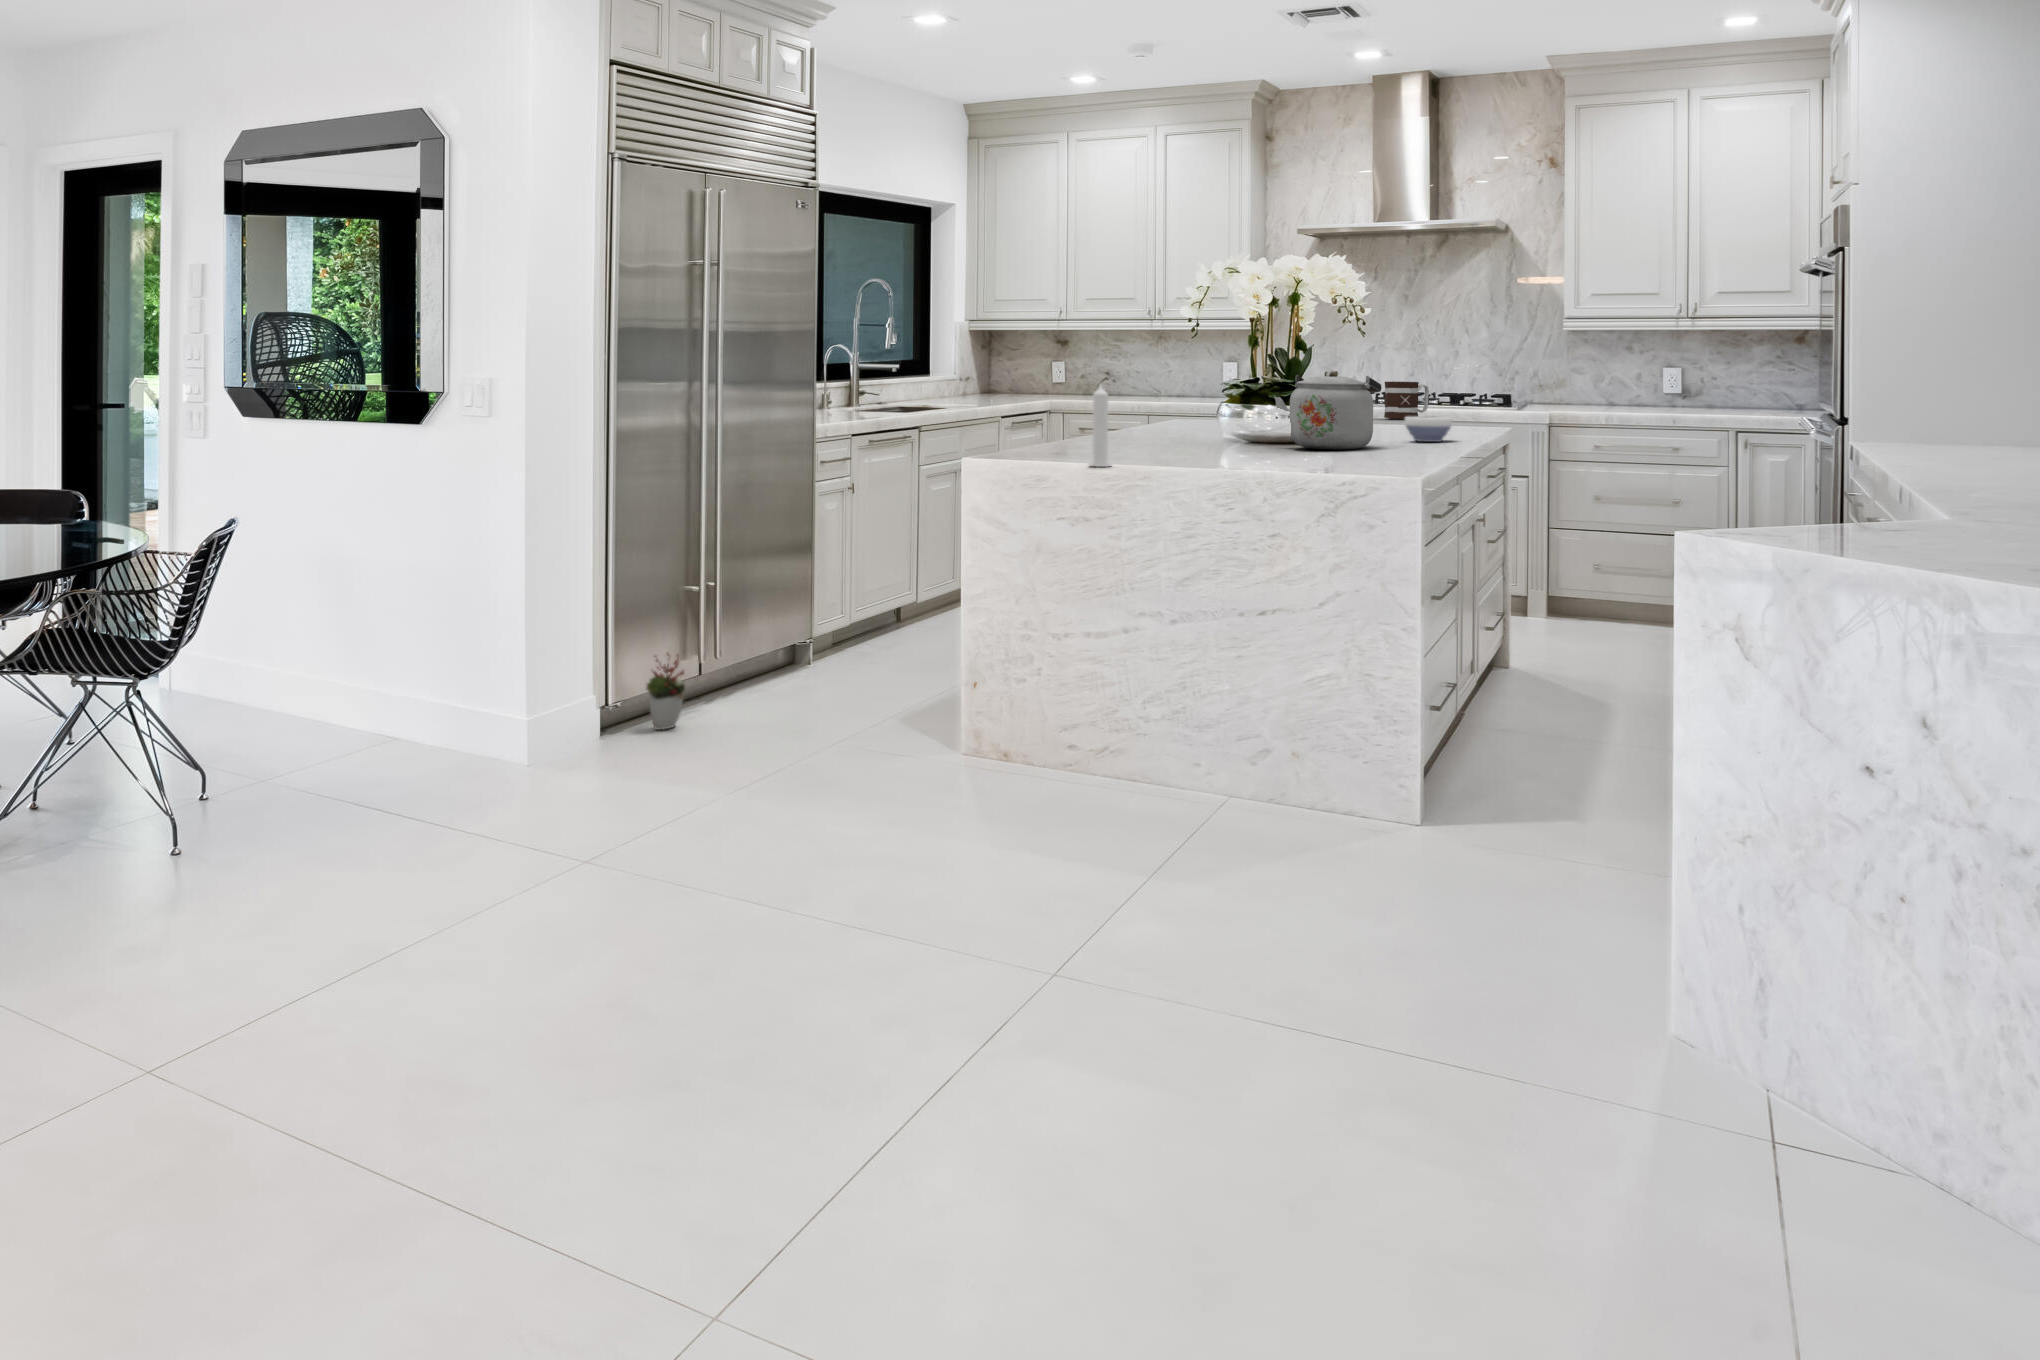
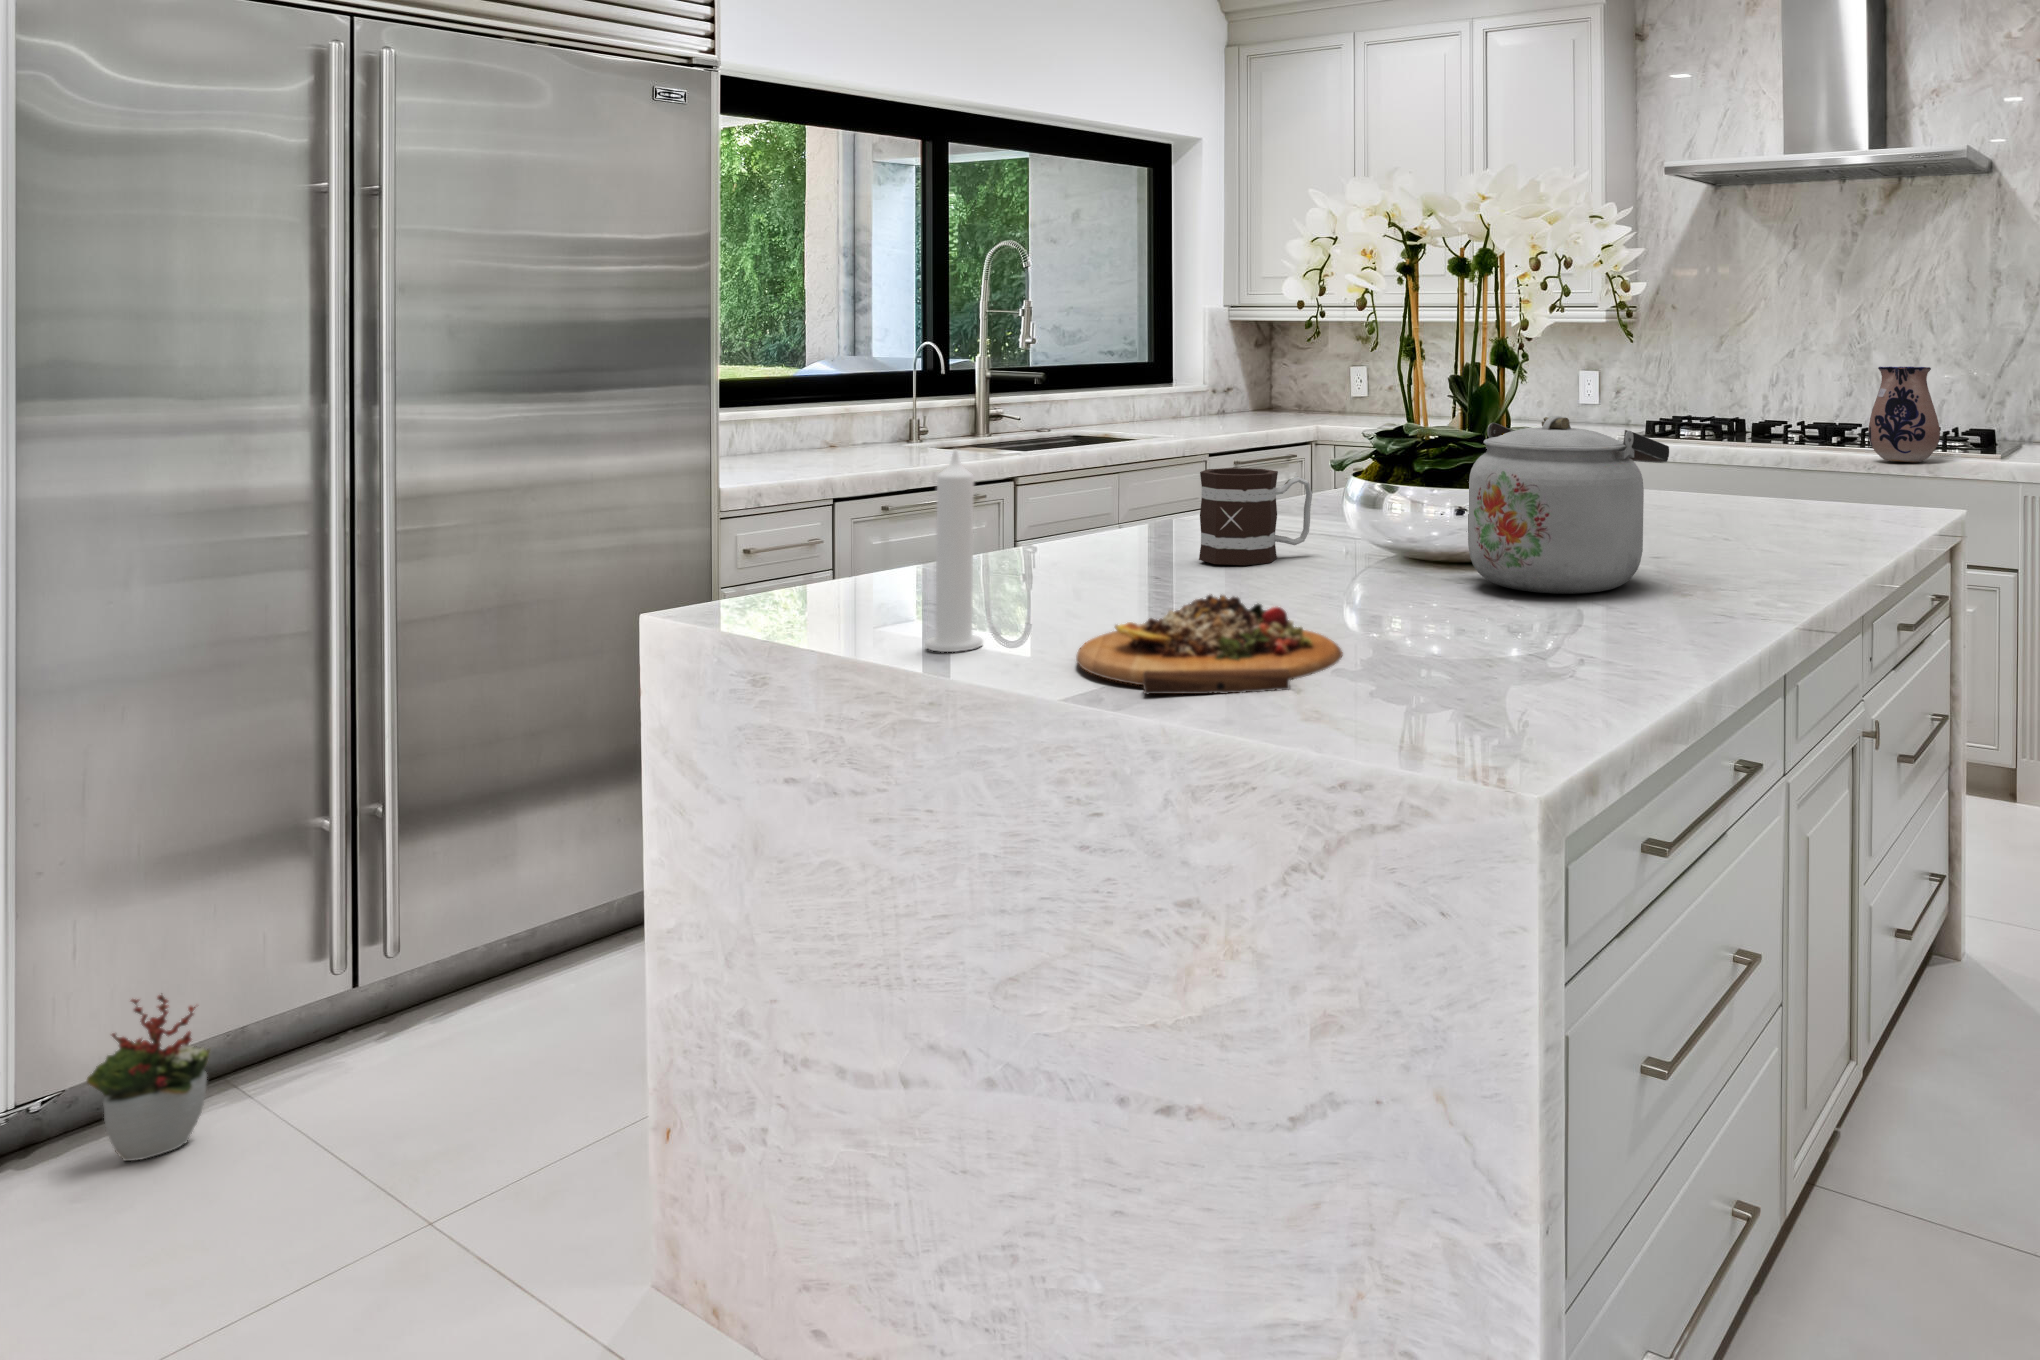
ceramic pitcher: none [1439,355,1482,412] -> present [1868,367,1940,462]
mug: present [1384,382,1429,419] -> present [1199,468,1312,565]
bowl: present [1405,417,1452,442] -> none [1730,510,1828,568]
cutting board: none [1166,440,1279,469] -> present [1076,594,1343,694]

